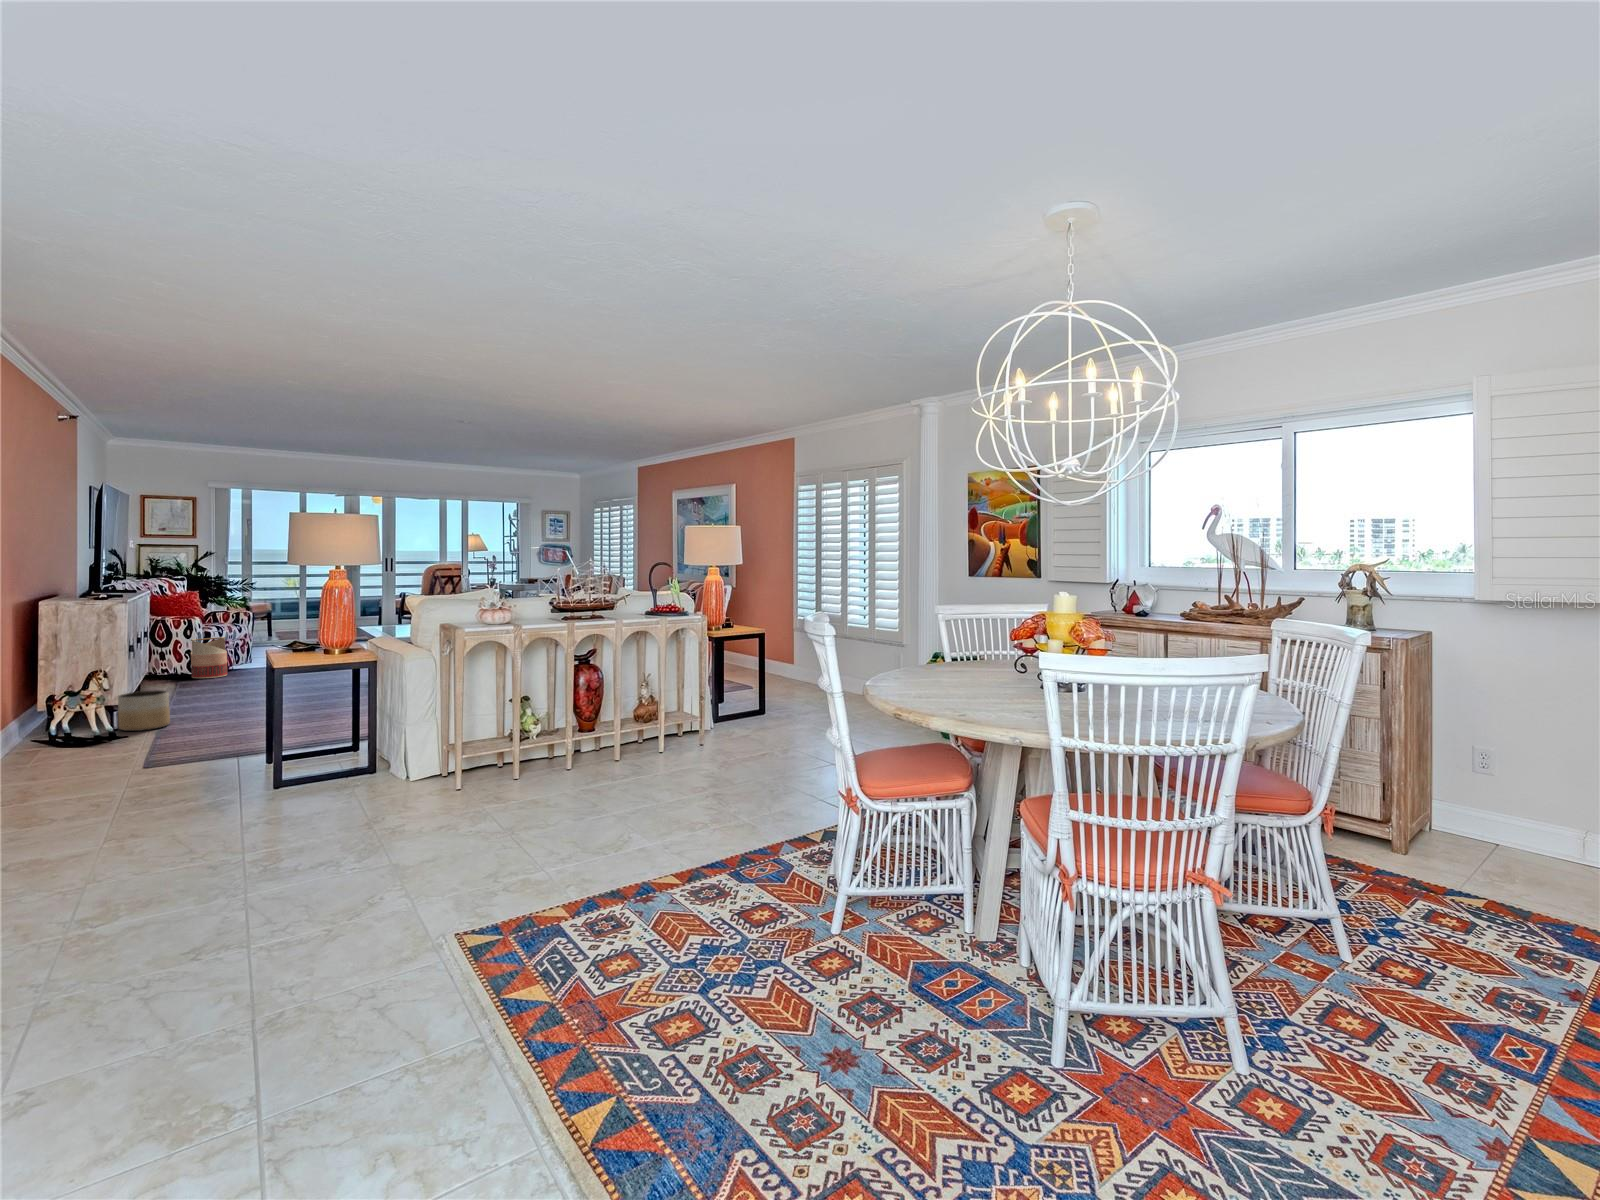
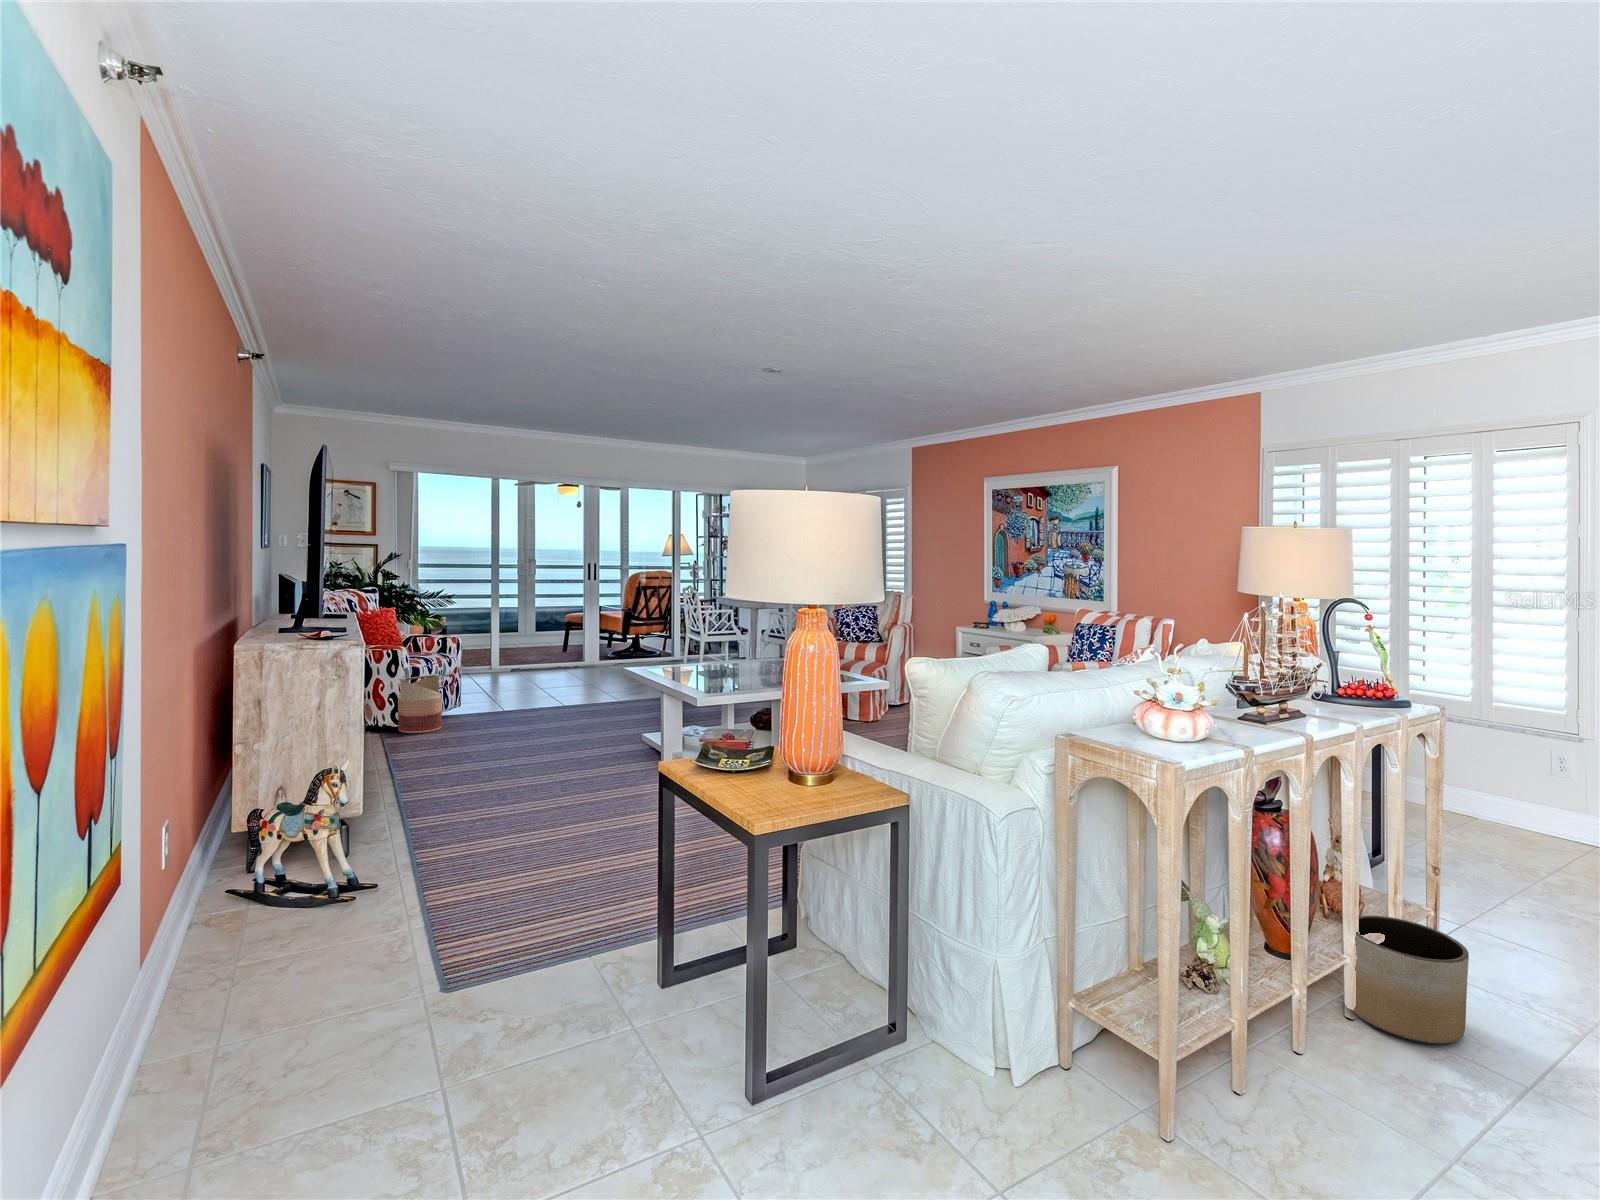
planter: present [118,690,170,731] -> present [1343,915,1469,1044]

